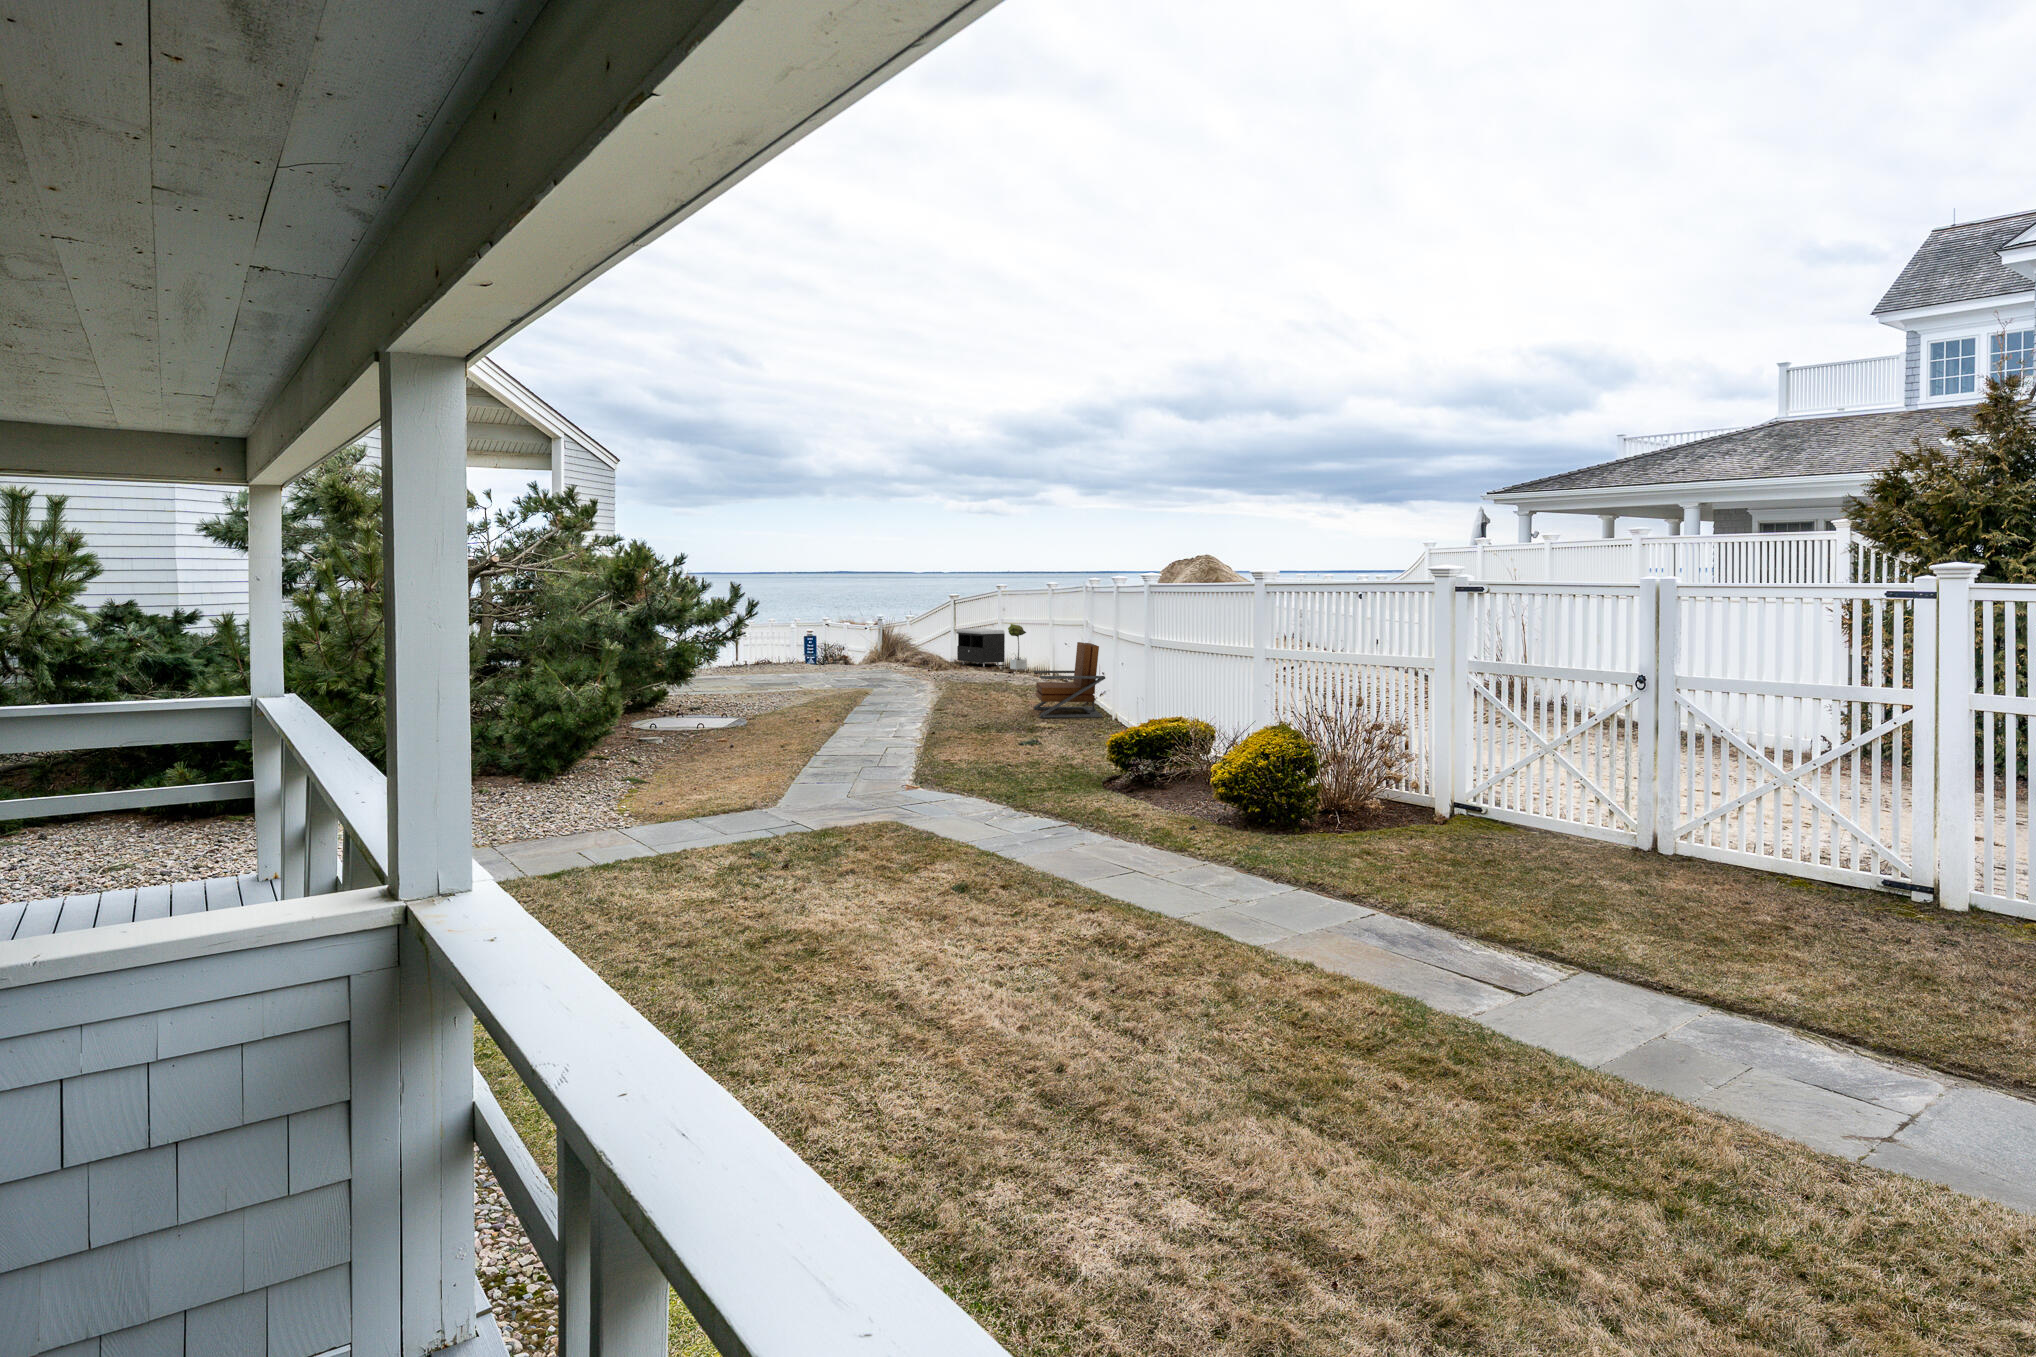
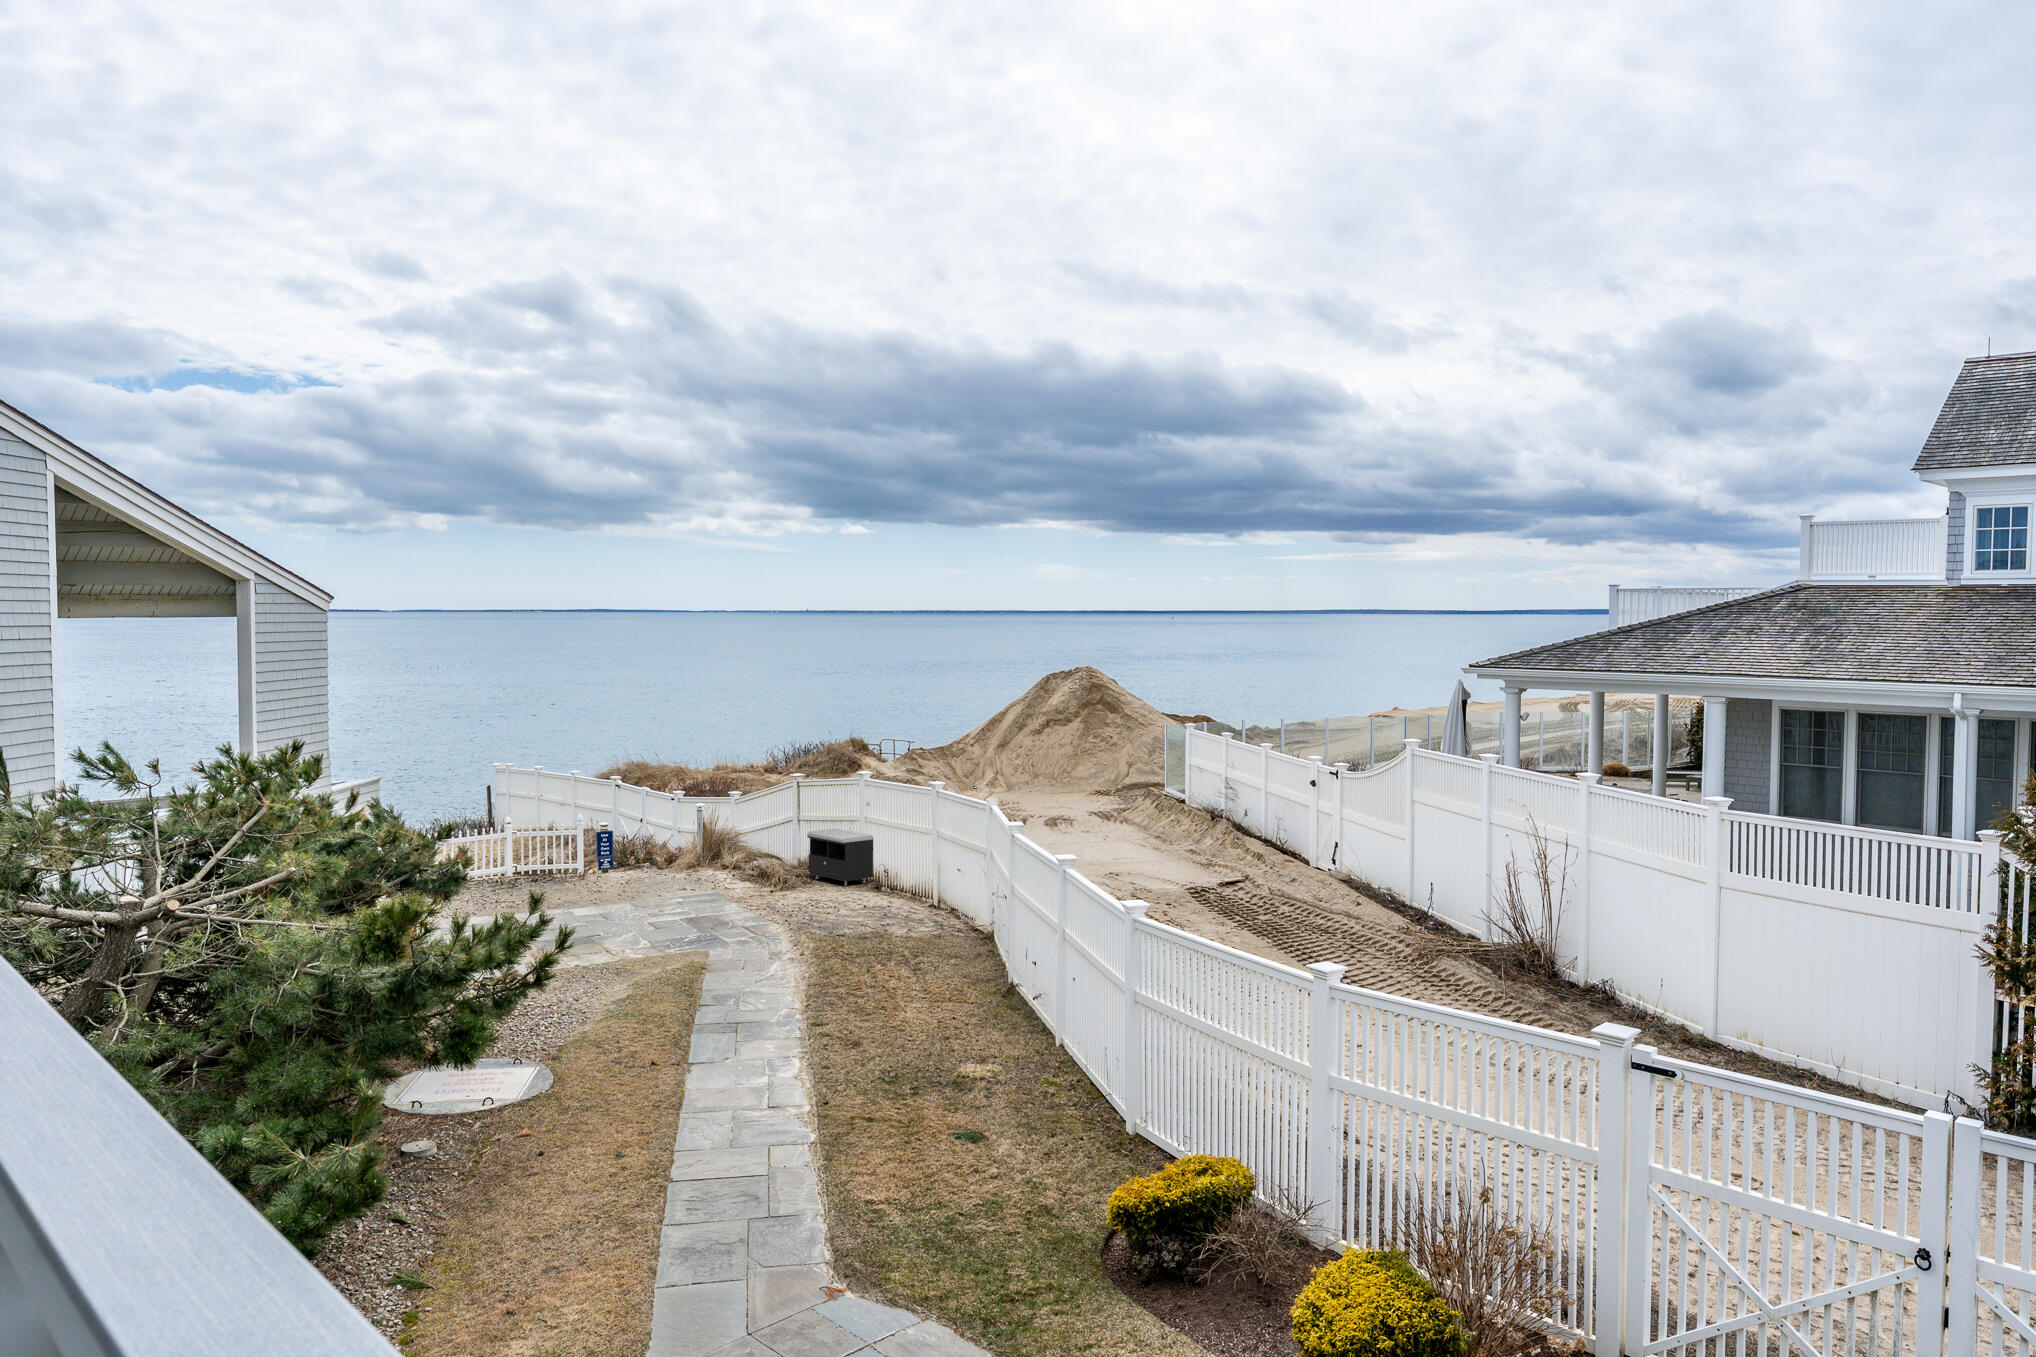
potted tree: present [1008,624,1027,670] -> none [880,831,905,894]
lounge chair: present [1034,642,1105,718] -> none [942,925,1048,1047]

